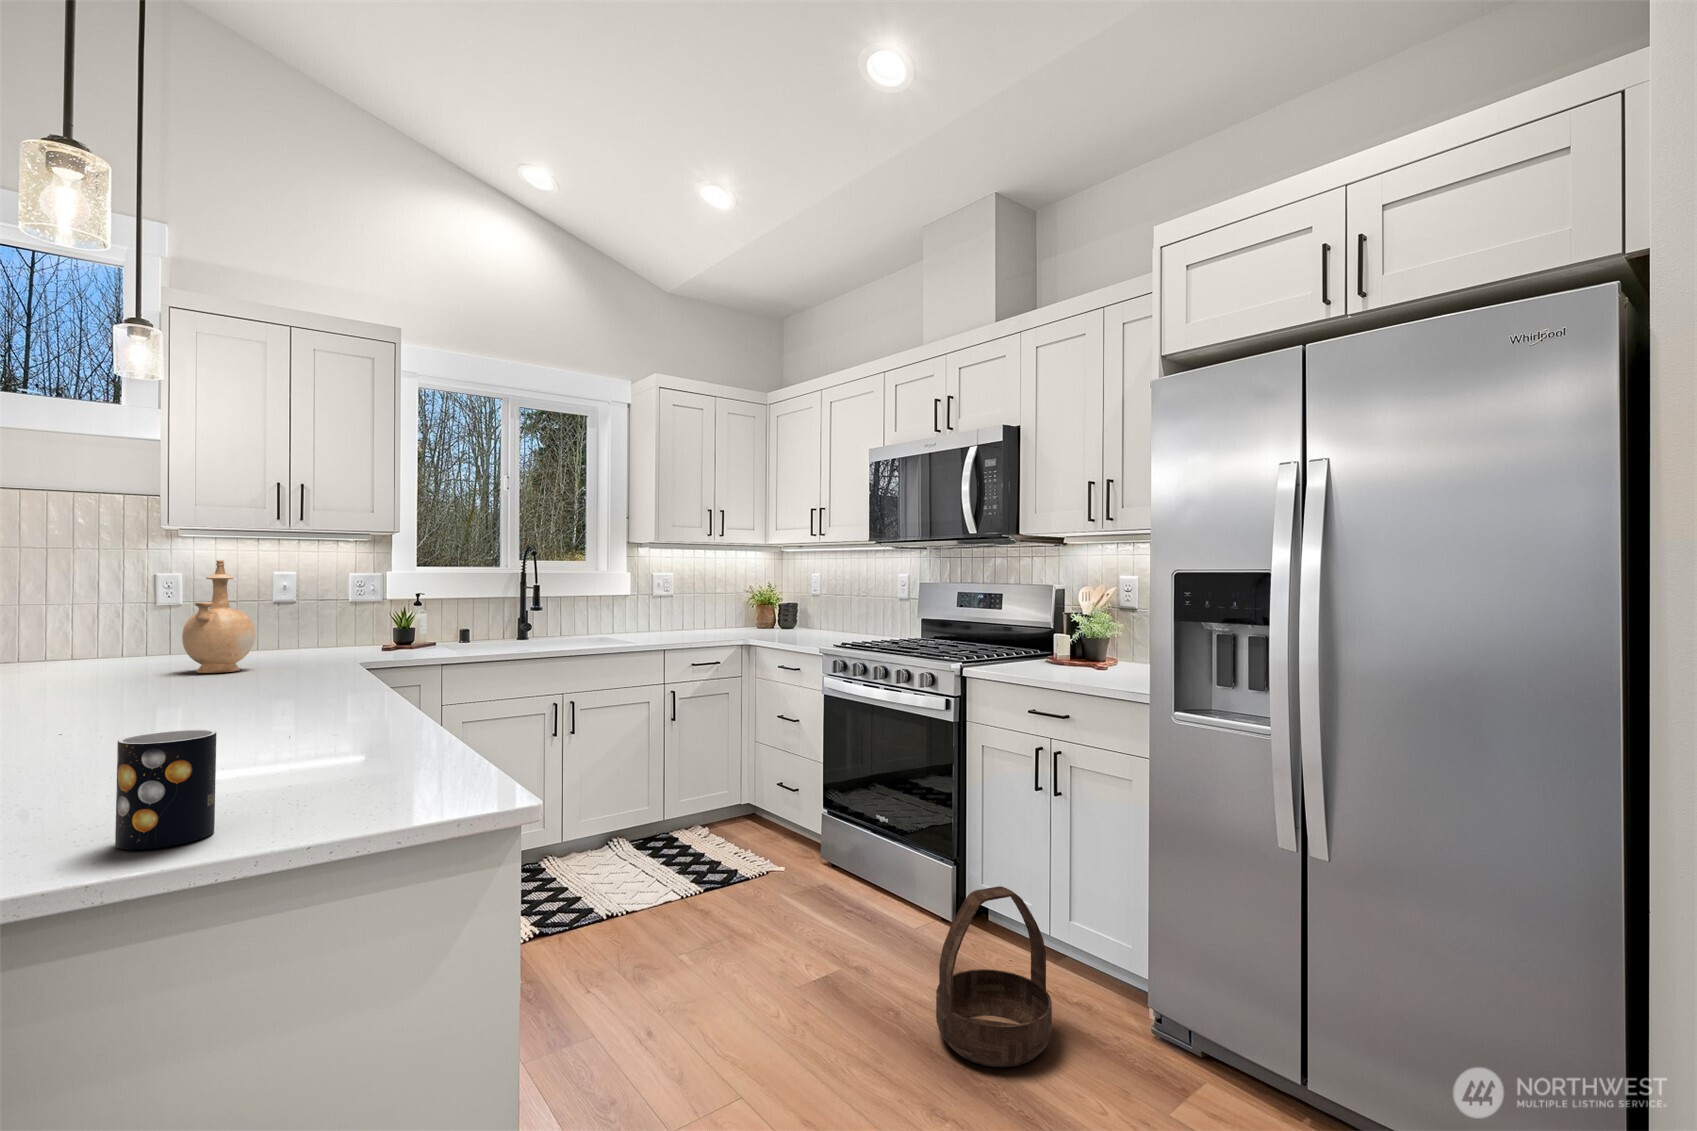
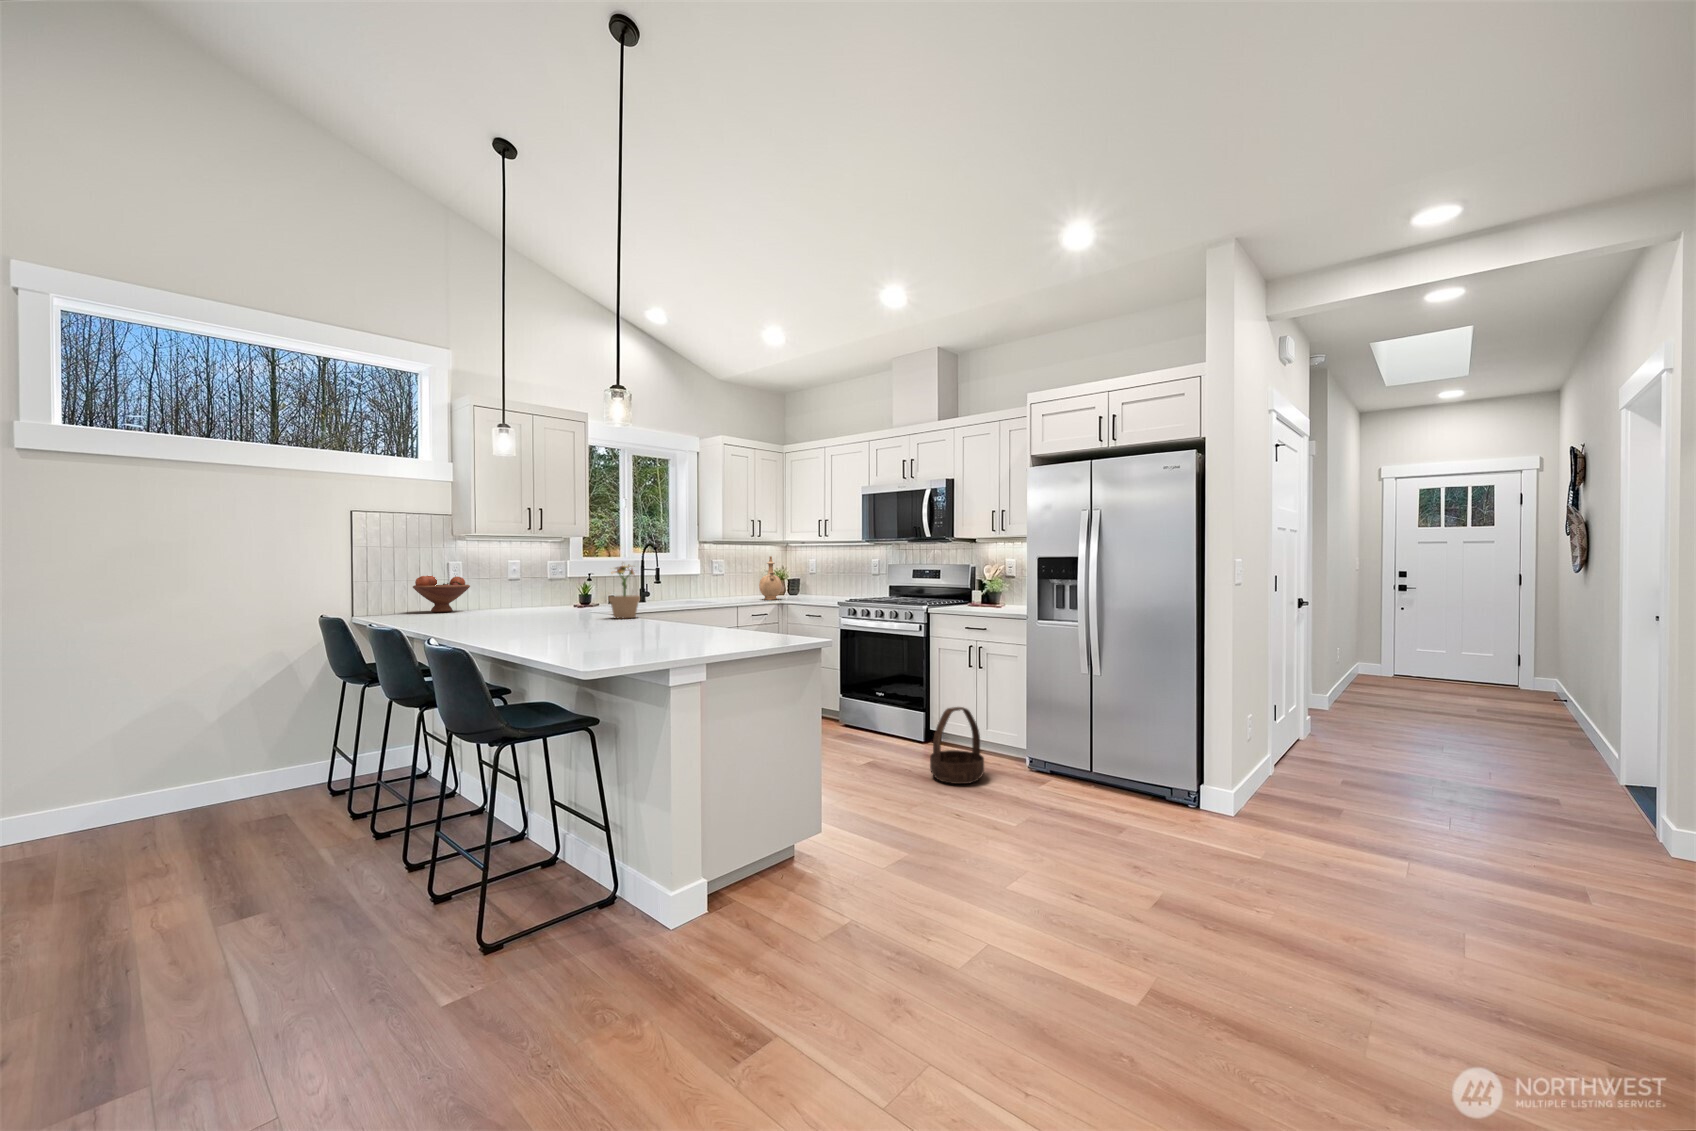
vase: present [182,560,255,673] -> present [759,556,782,600]
potted plant: none [273,577,348,692] -> present [609,565,640,618]
fruit bowl: none [46,597,162,661] -> present [413,576,470,612]
mug: present [115,730,216,850] -> none [734,608,758,641]

